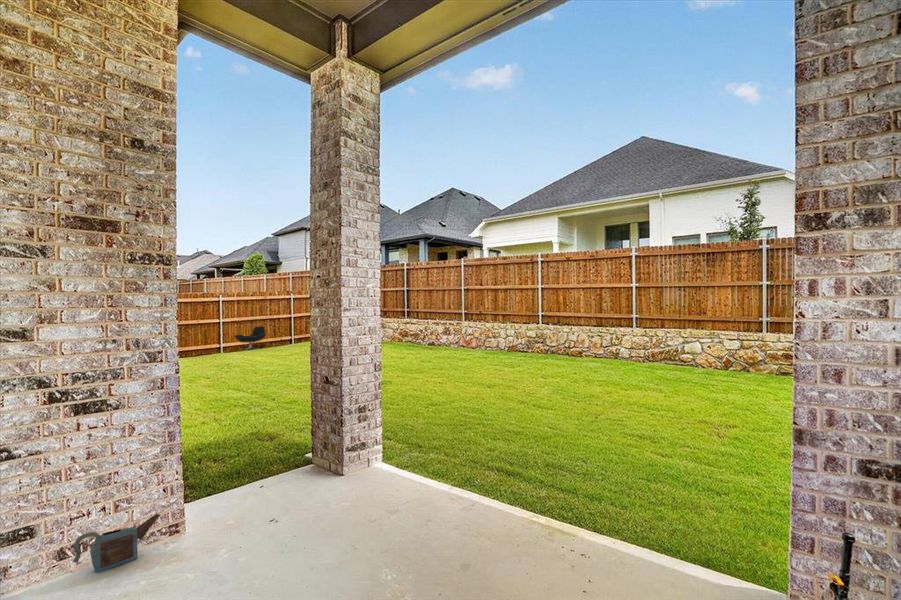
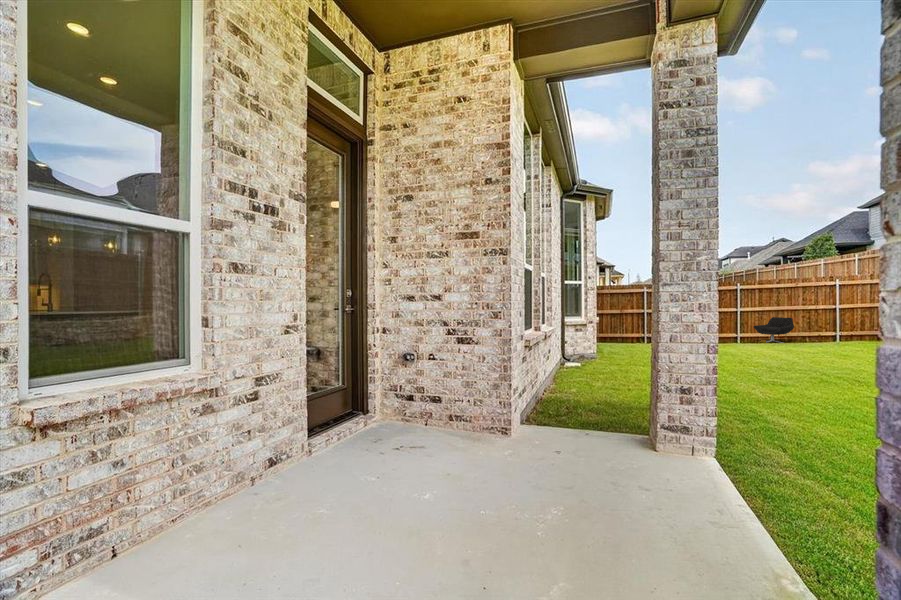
watering can: present [73,514,160,573] -> none [453,410,493,436]

